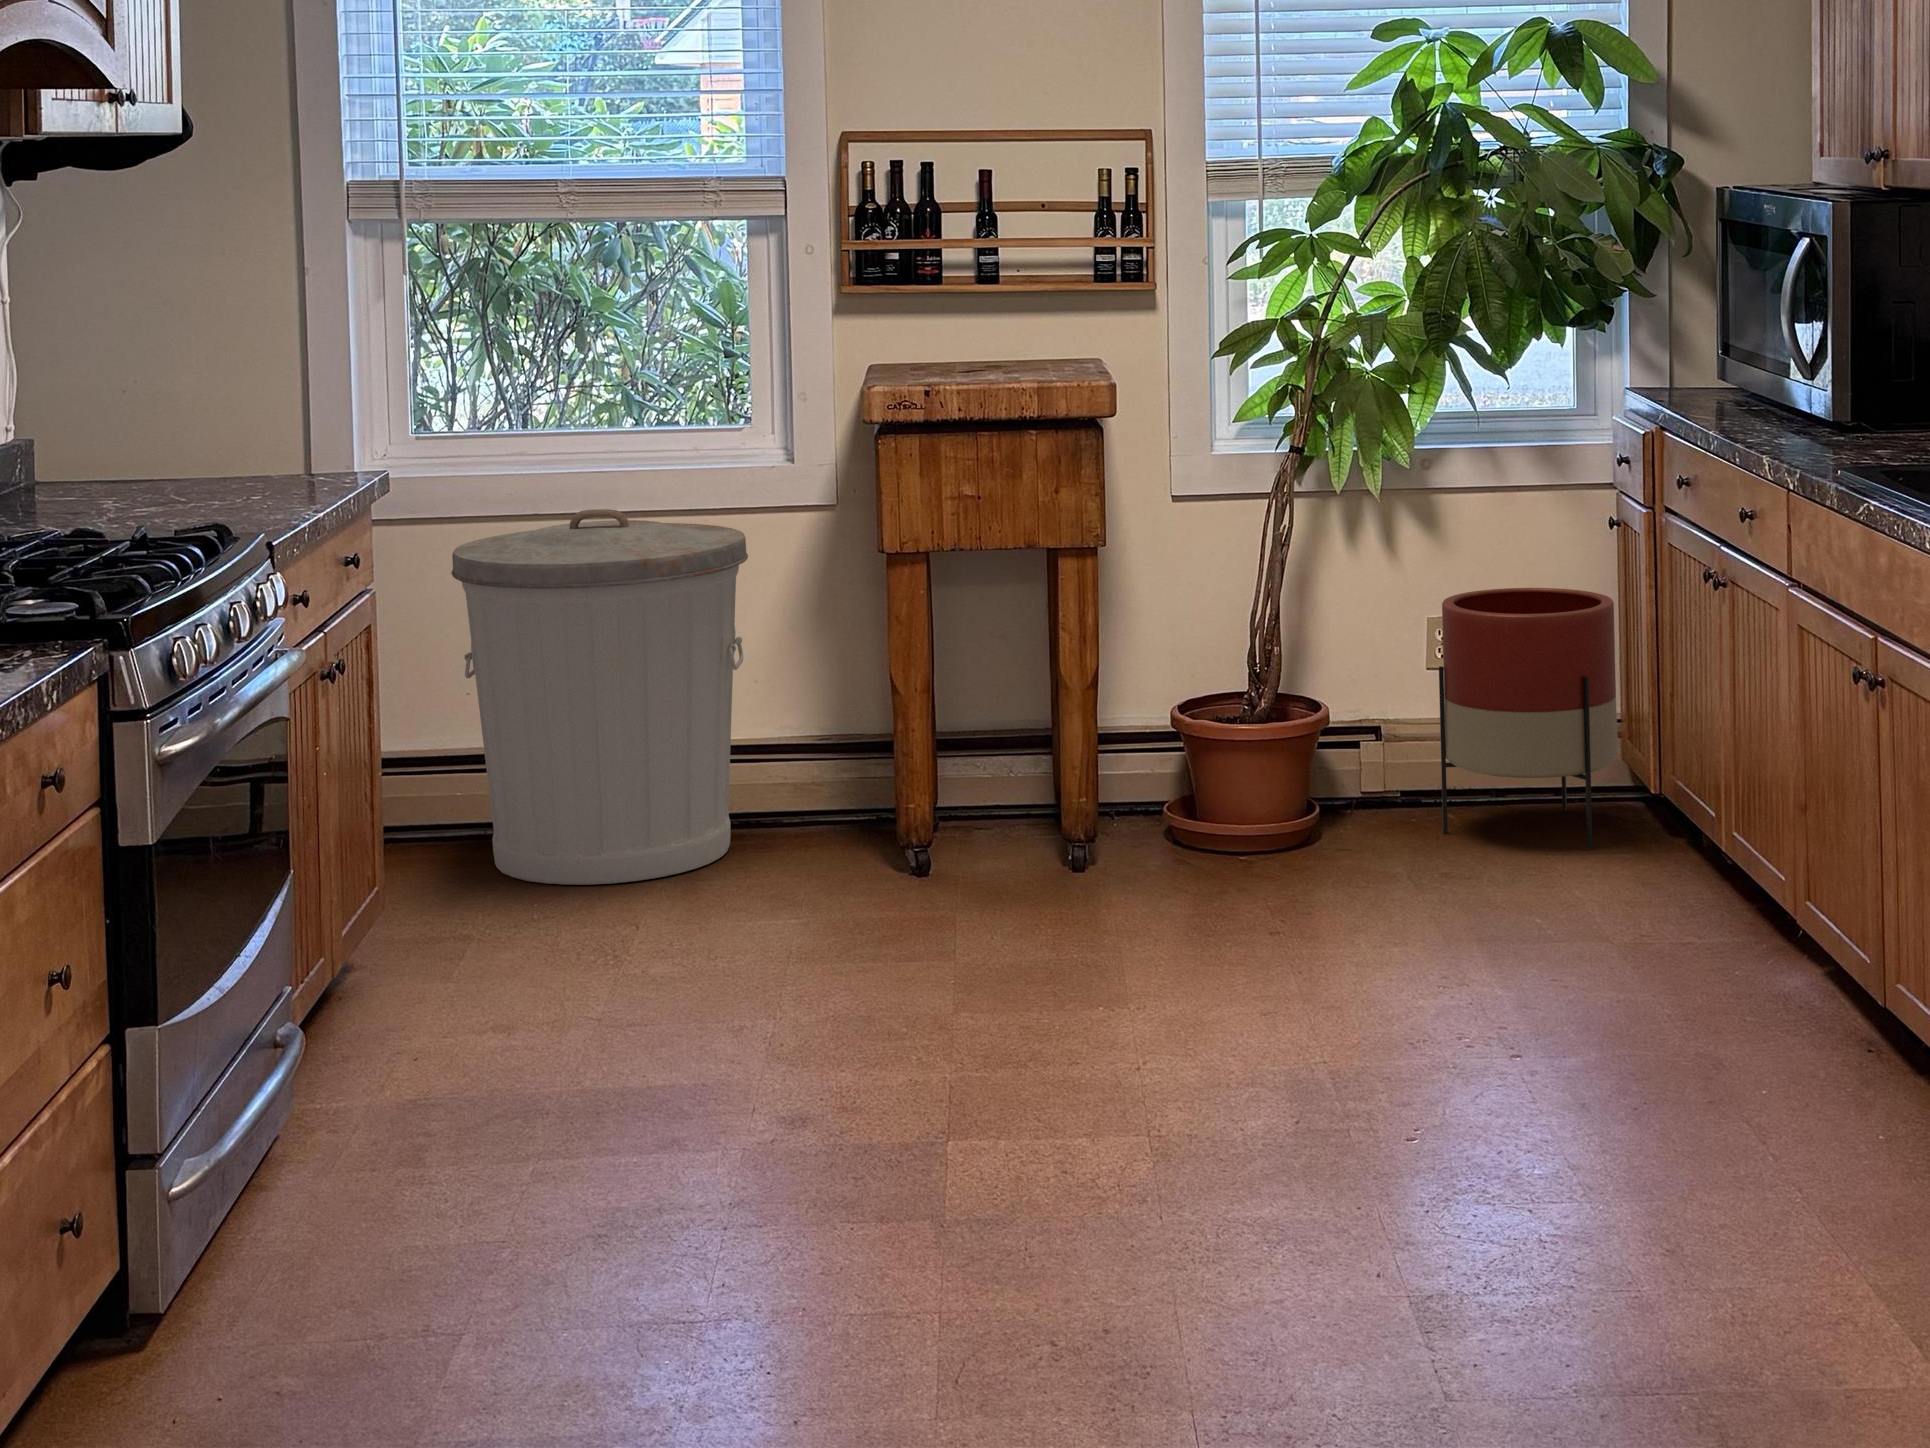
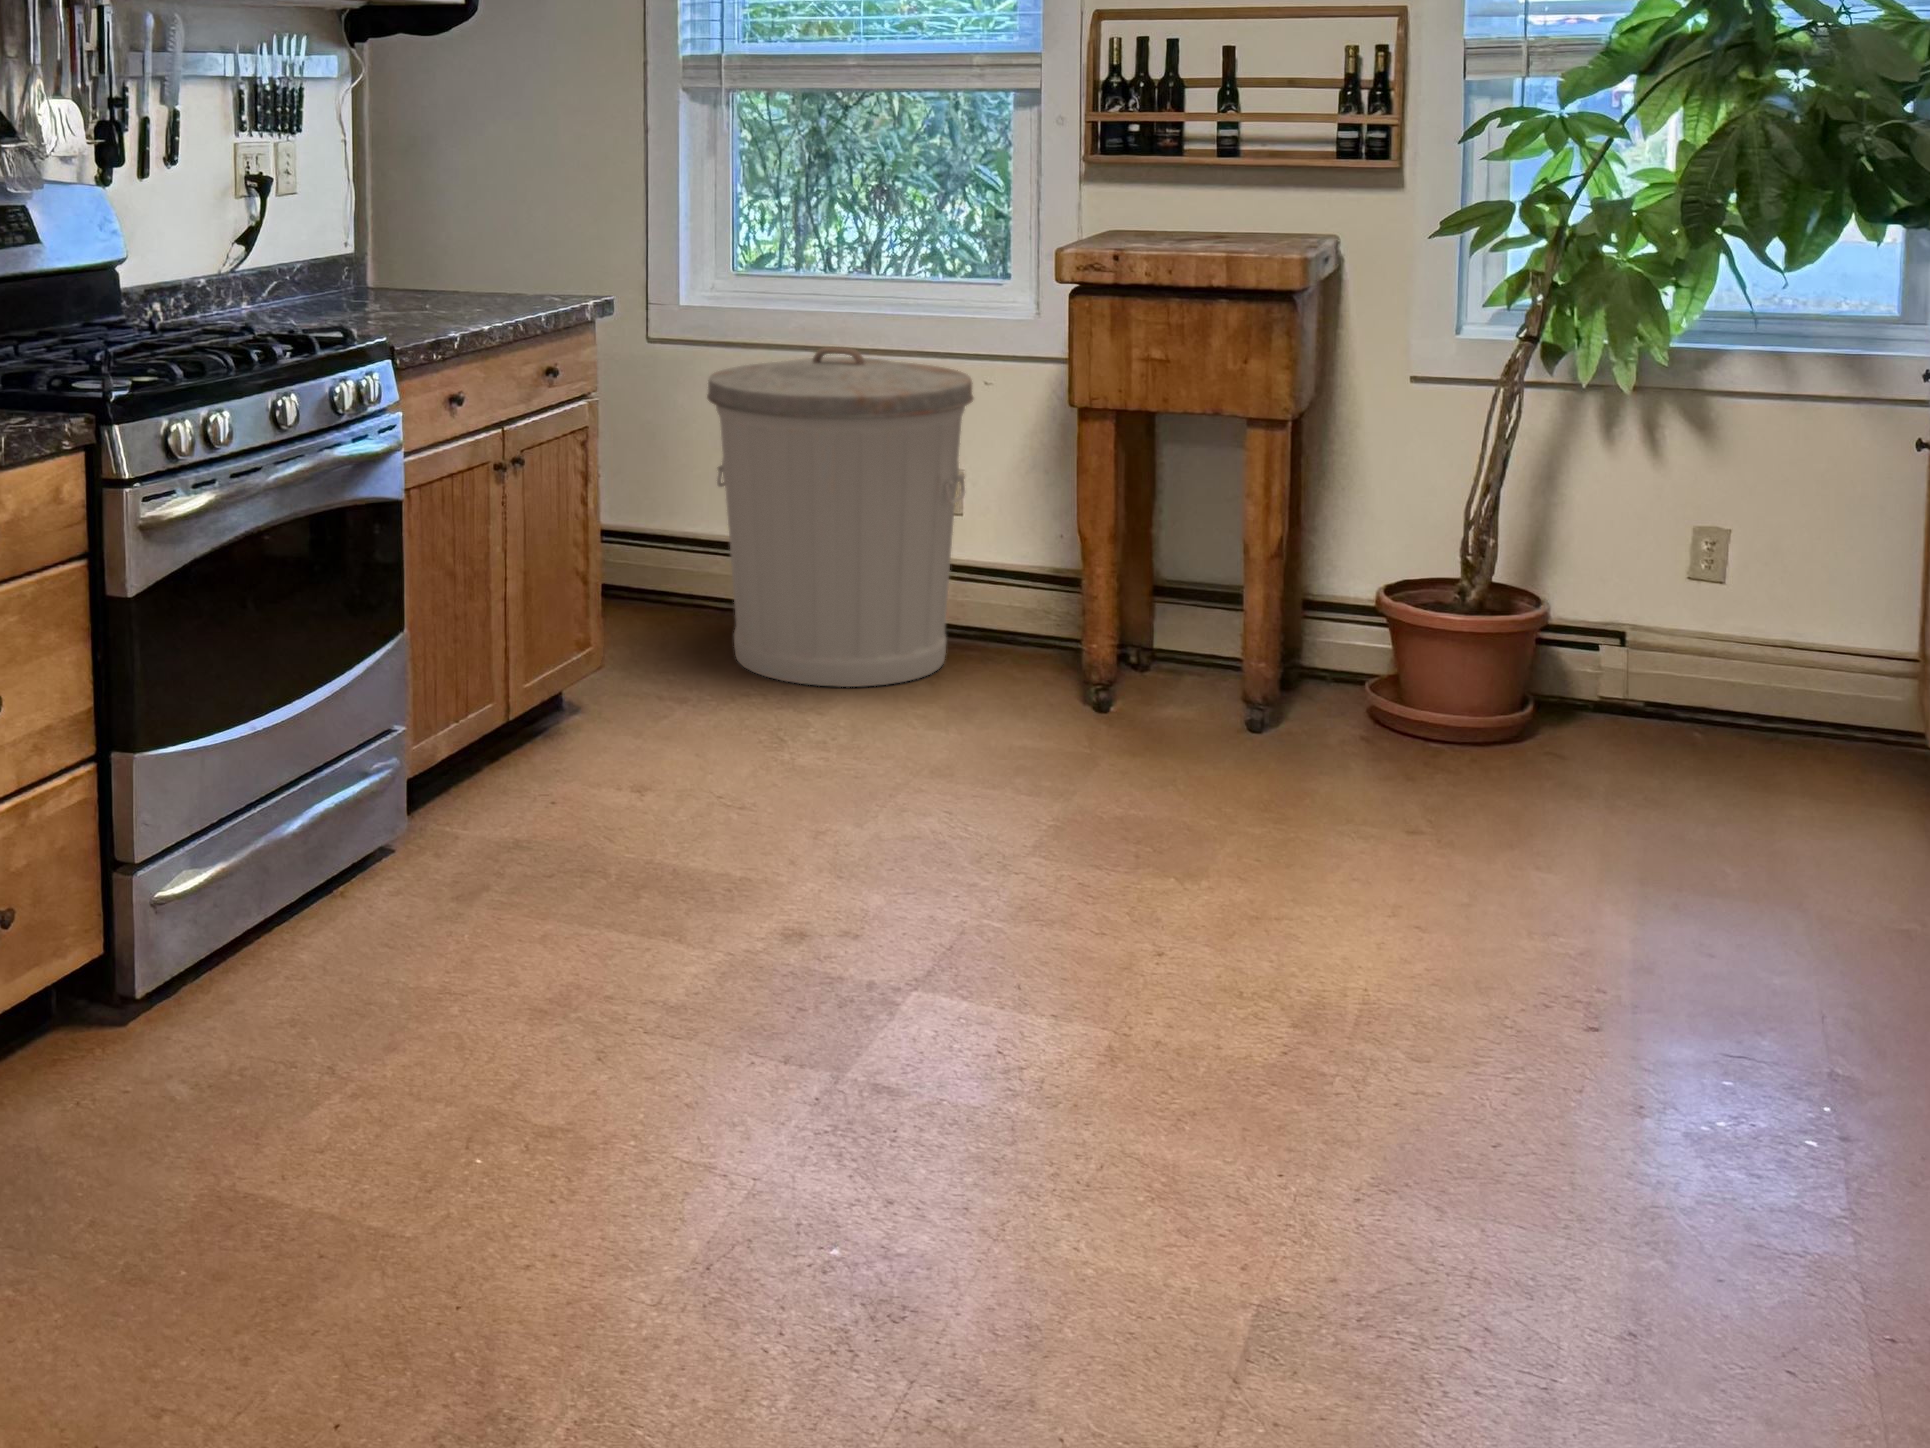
planter: present [1439,588,1618,848] -> none [1681,504,1911,800]

